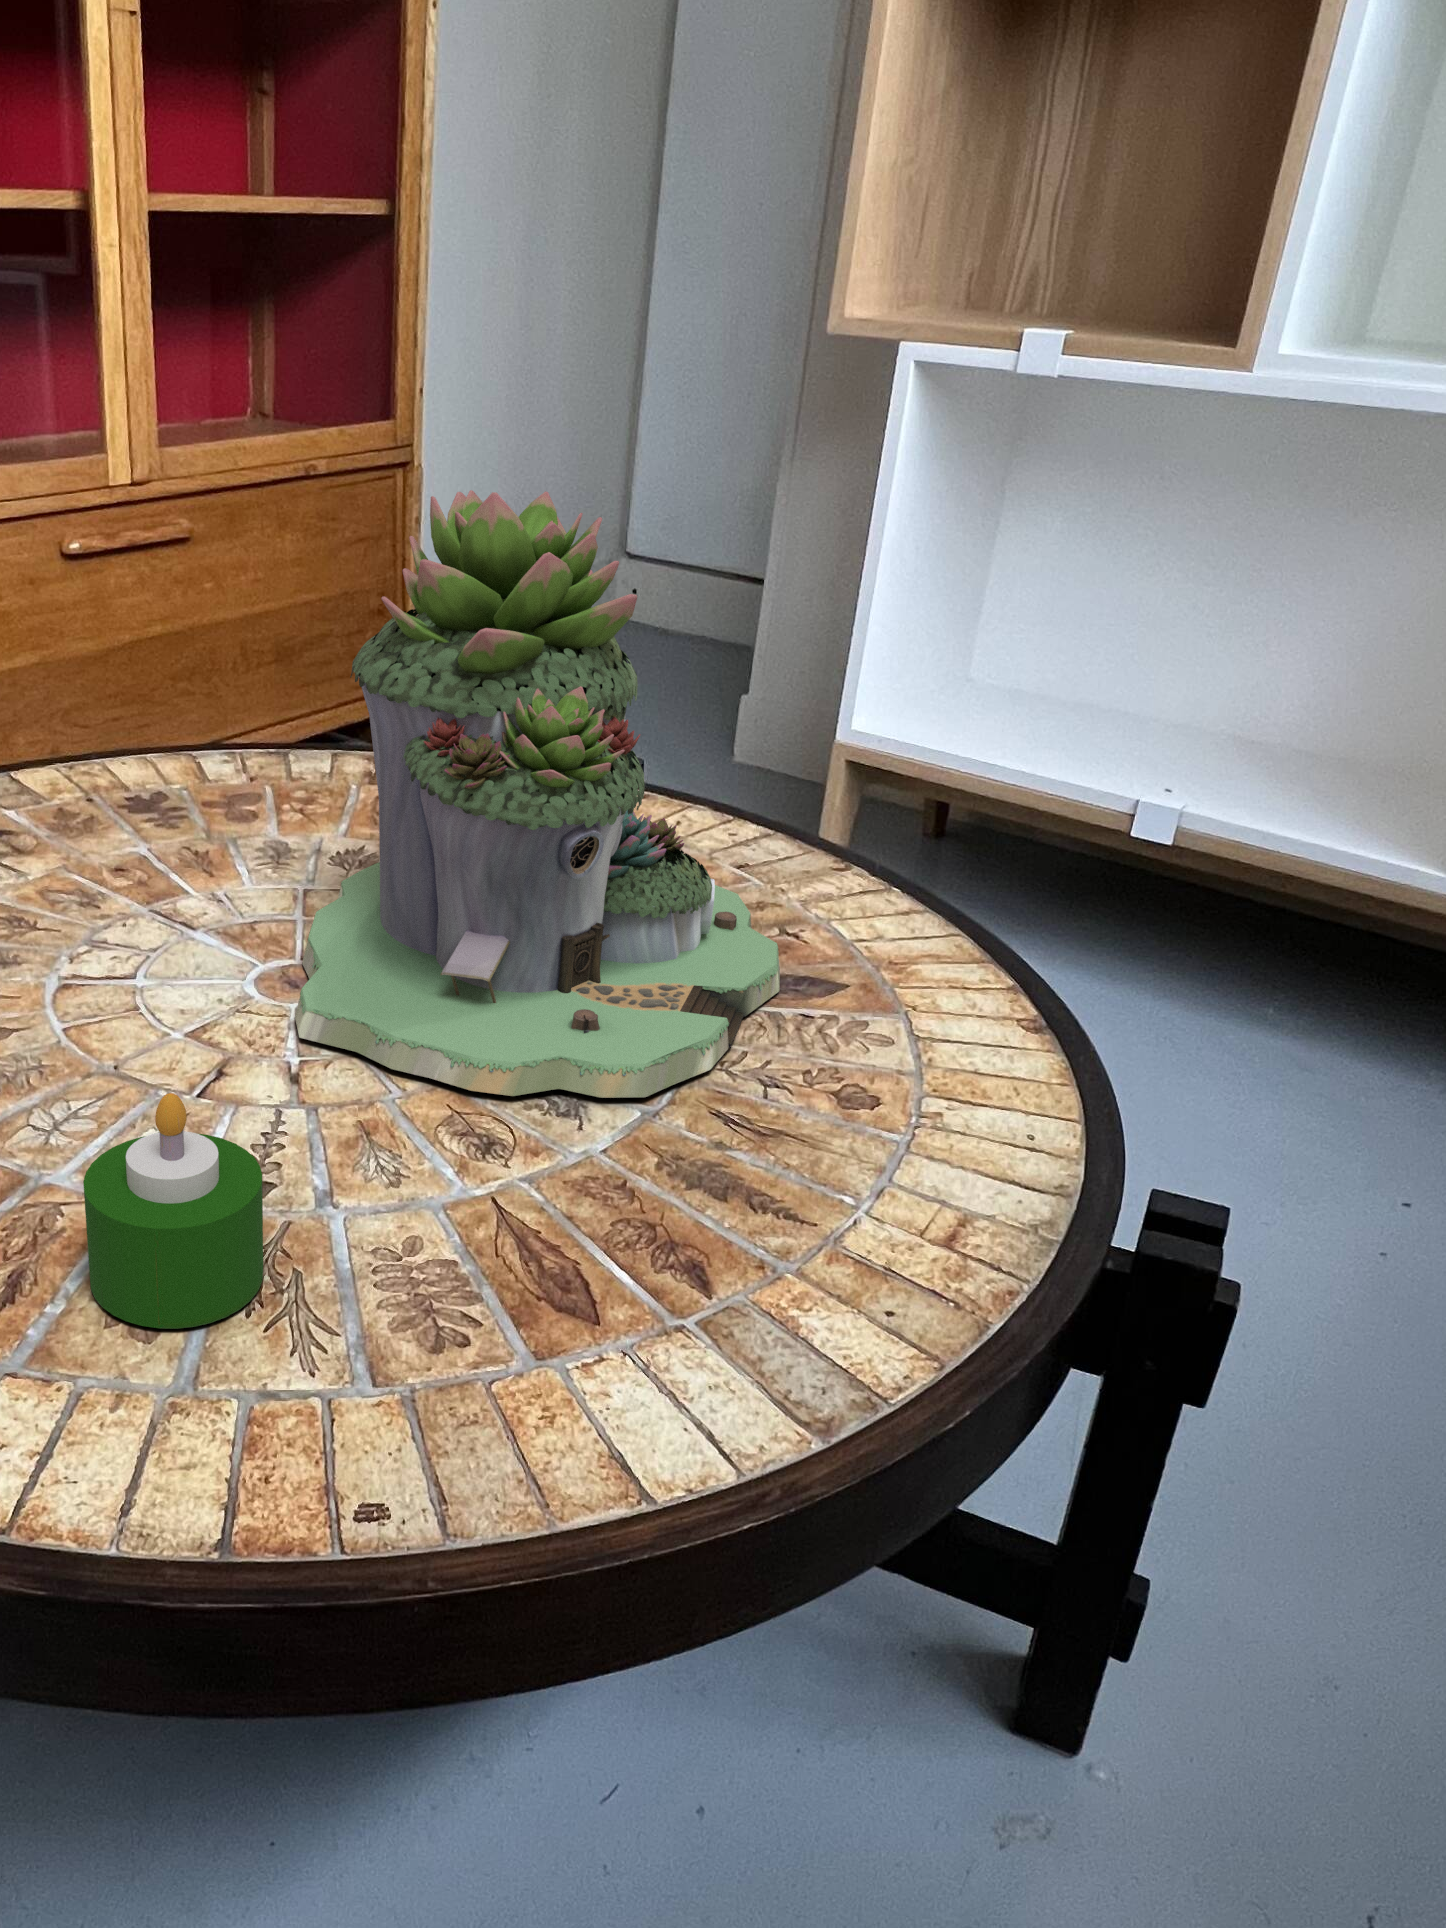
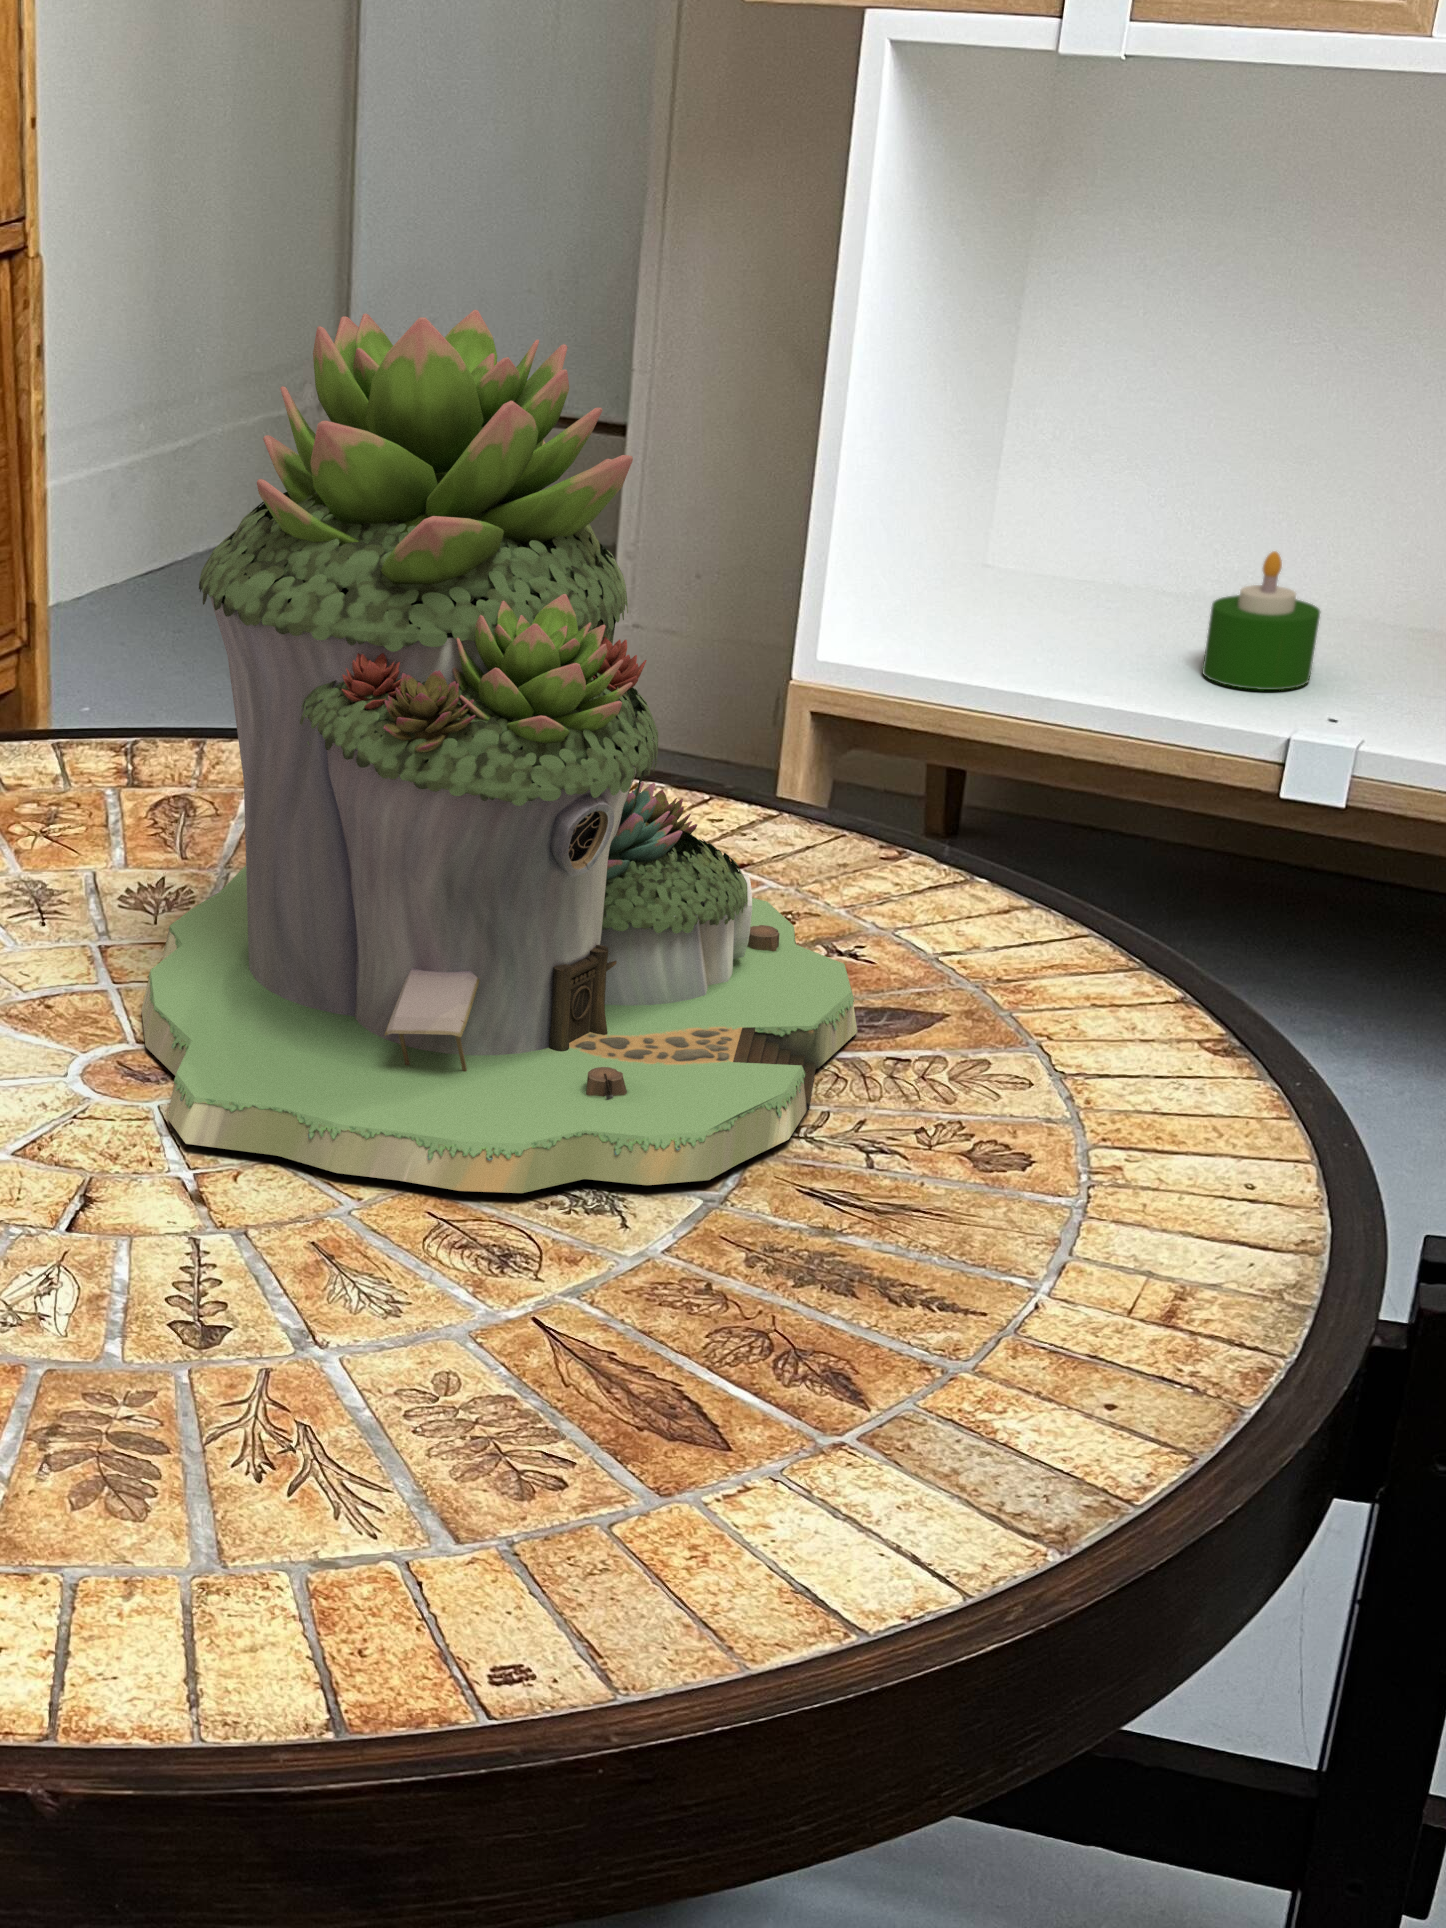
candle: present [83,1093,263,1329] -> present [1202,551,1320,690]

